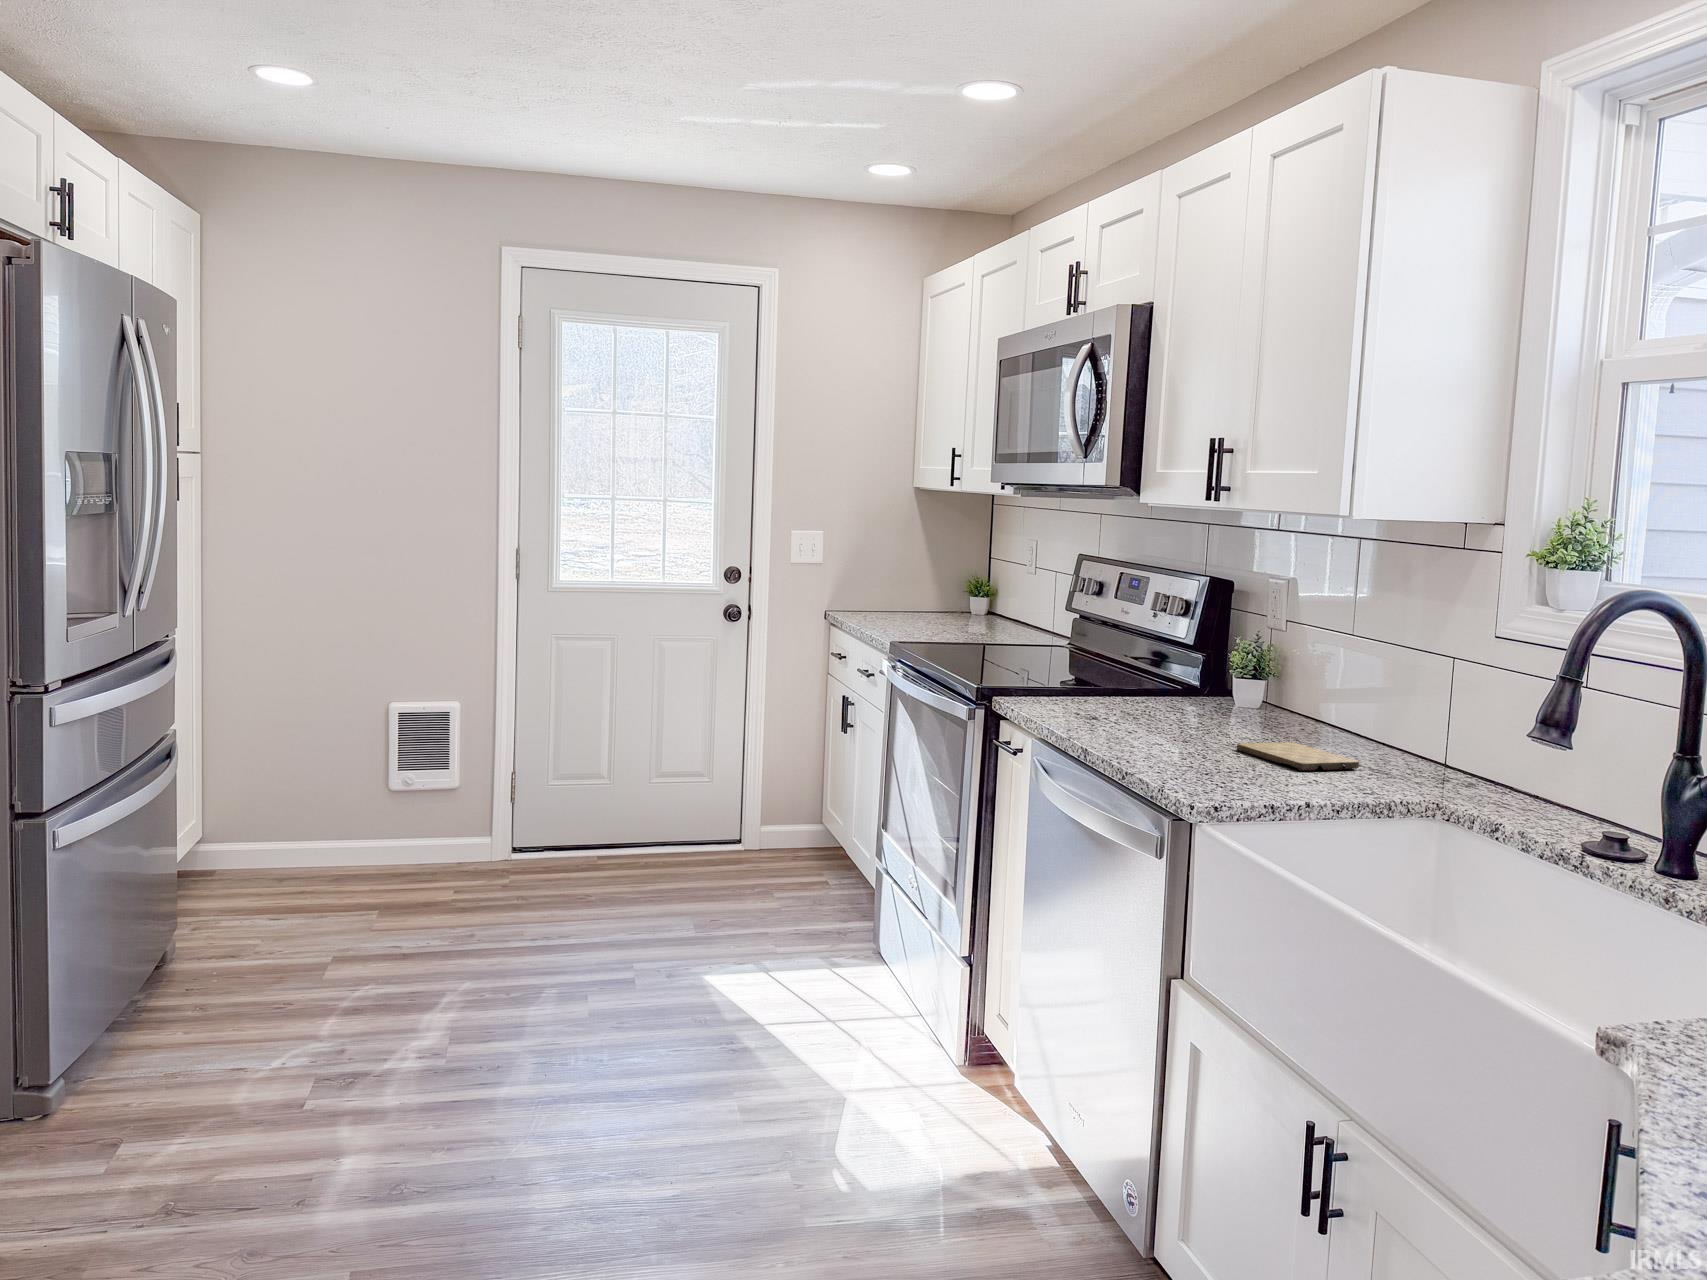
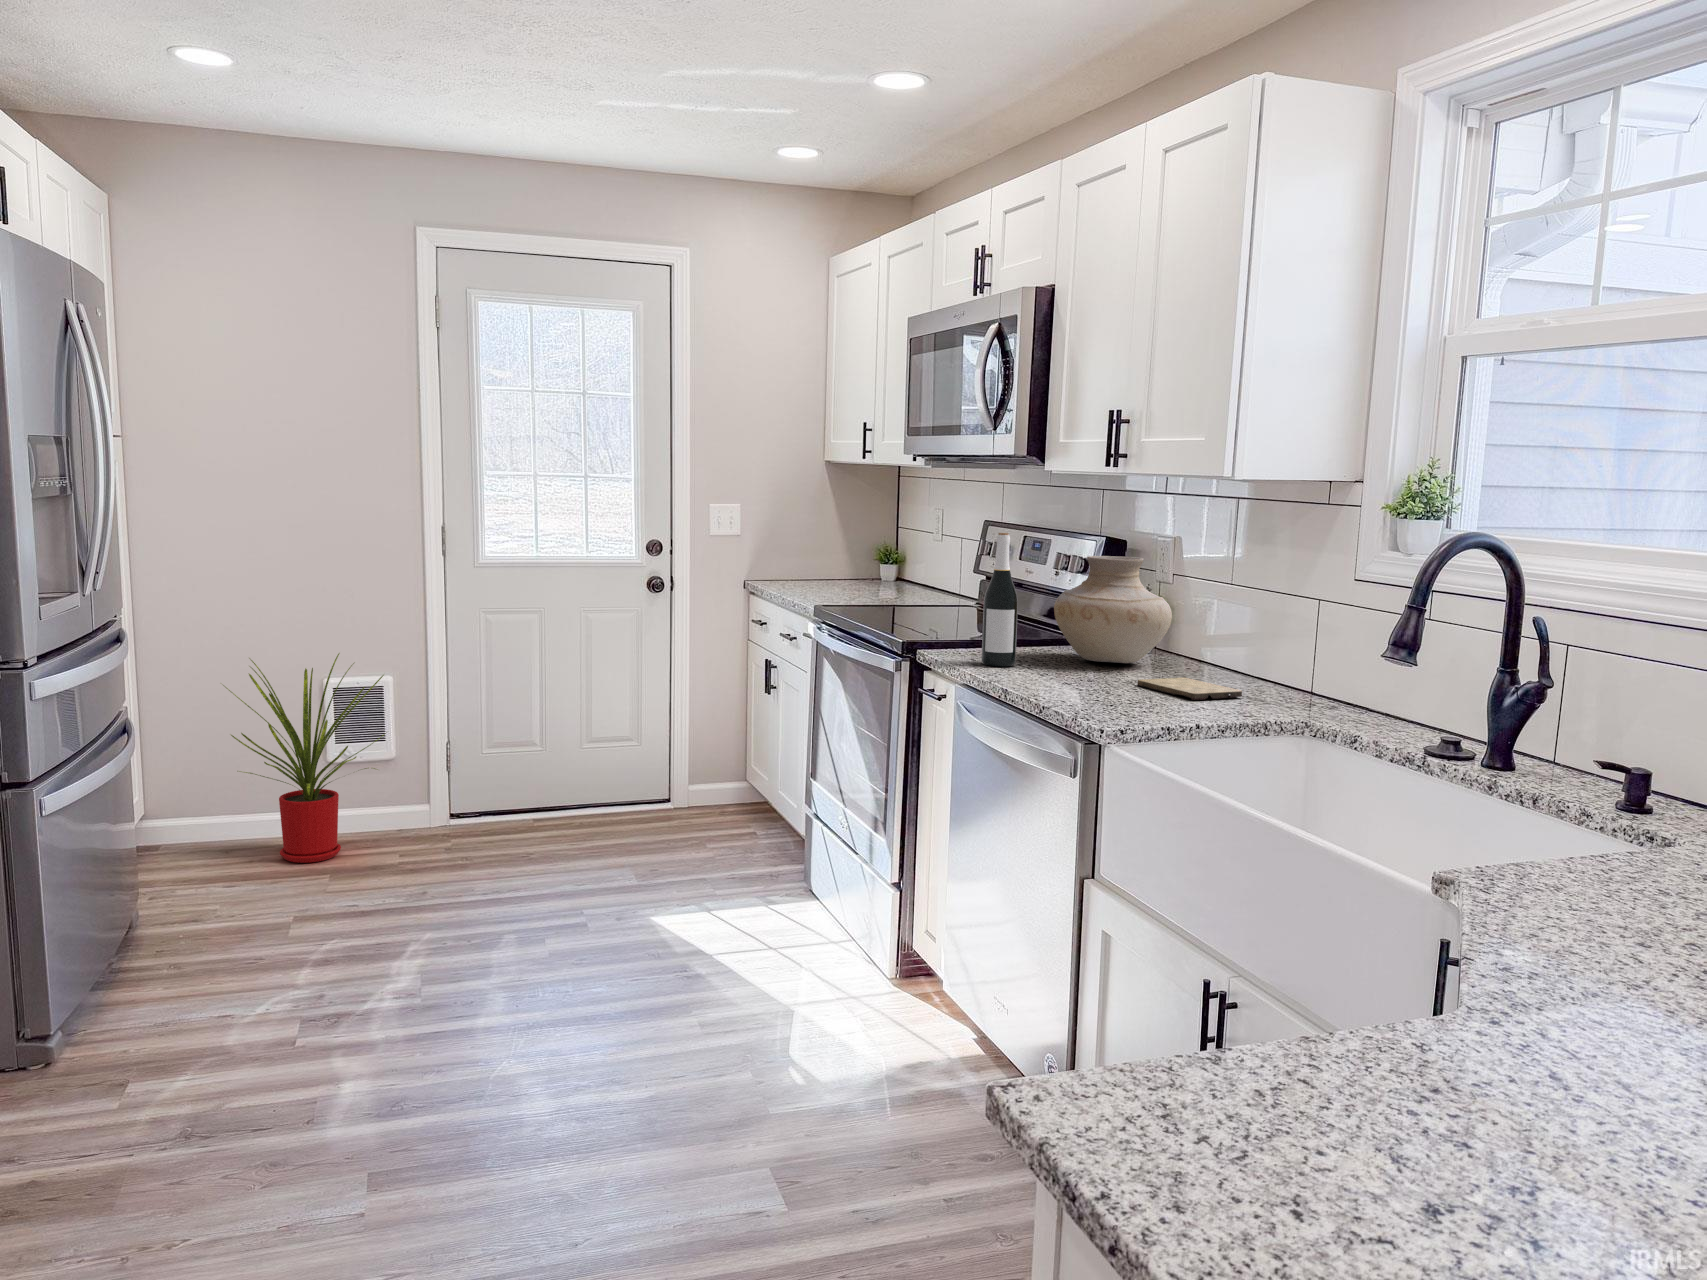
wine bottle: none [1061,573,1103,722] -> present [982,533,1018,666]
vase: none [1145,600,1280,722] -> present [1054,556,1172,663]
house plant: none [280,679,450,897] -> present [223,653,386,863]

